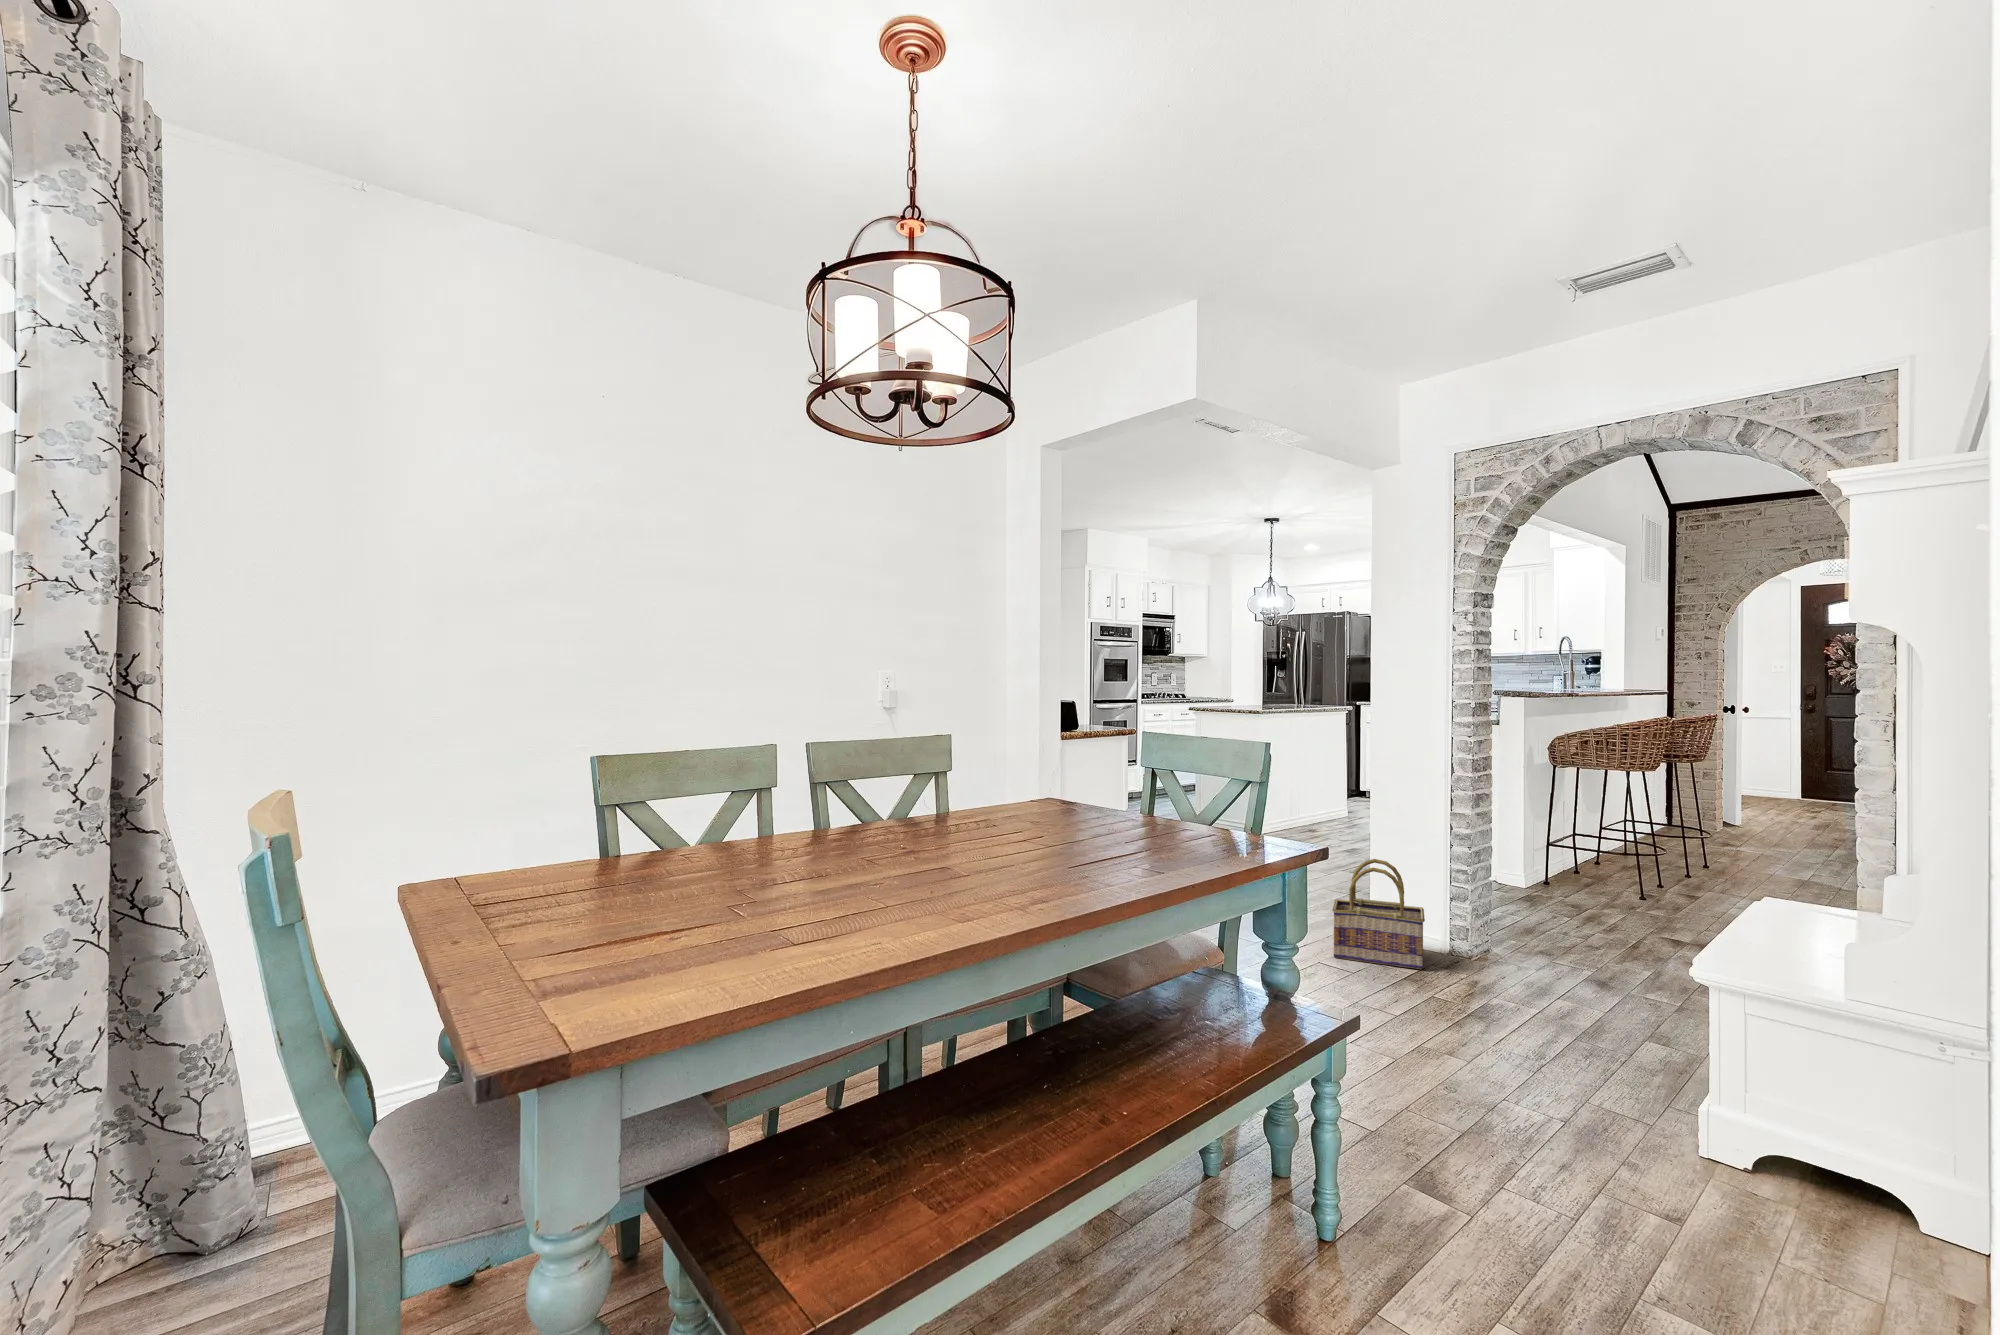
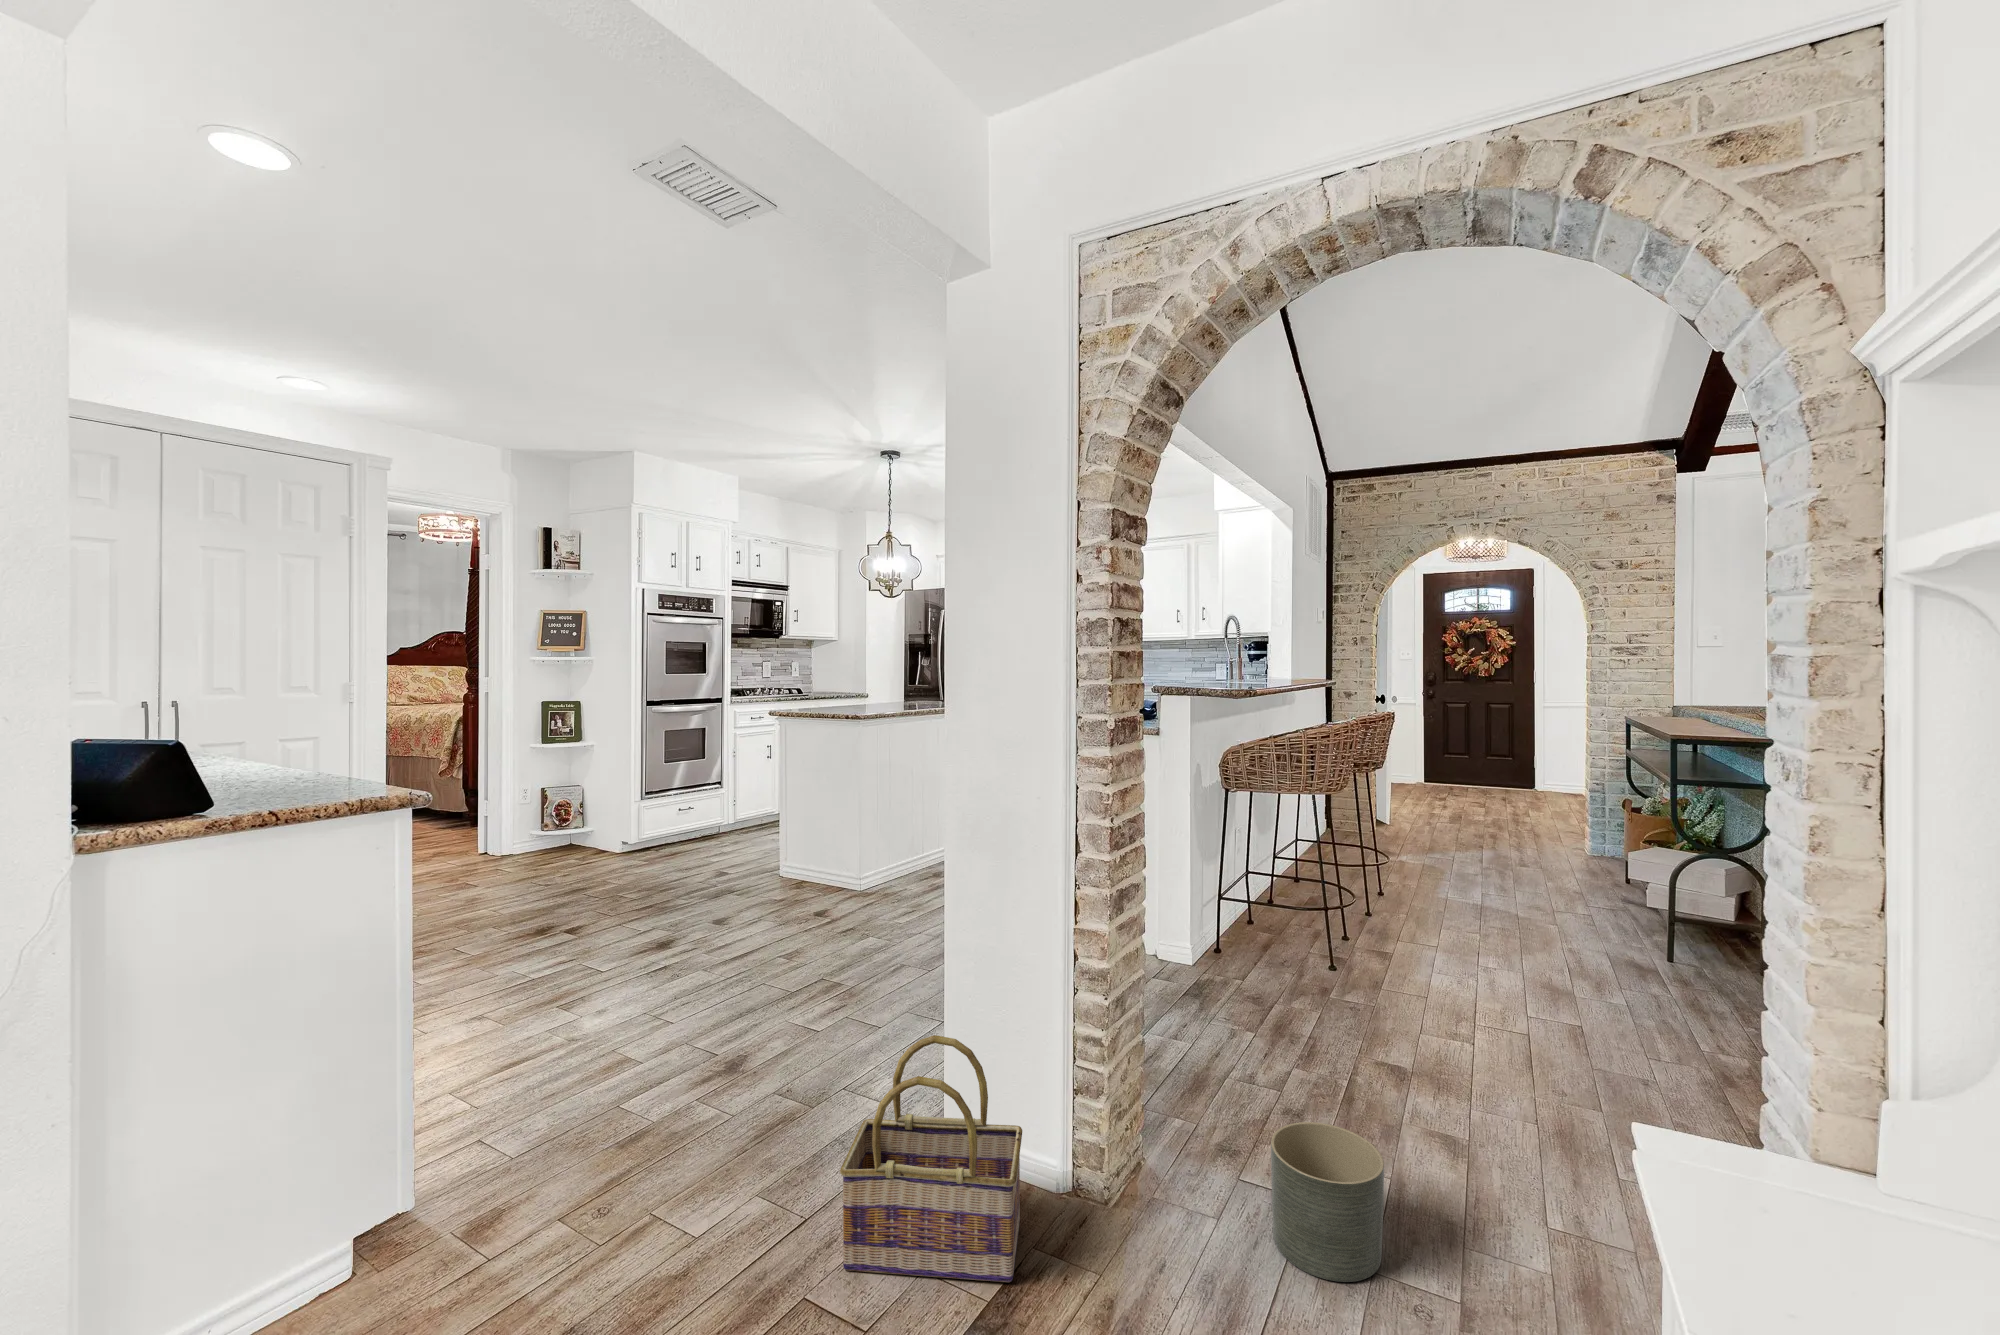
planter: none [1569,923,1637,991] -> present [1271,1122,1384,1282]

